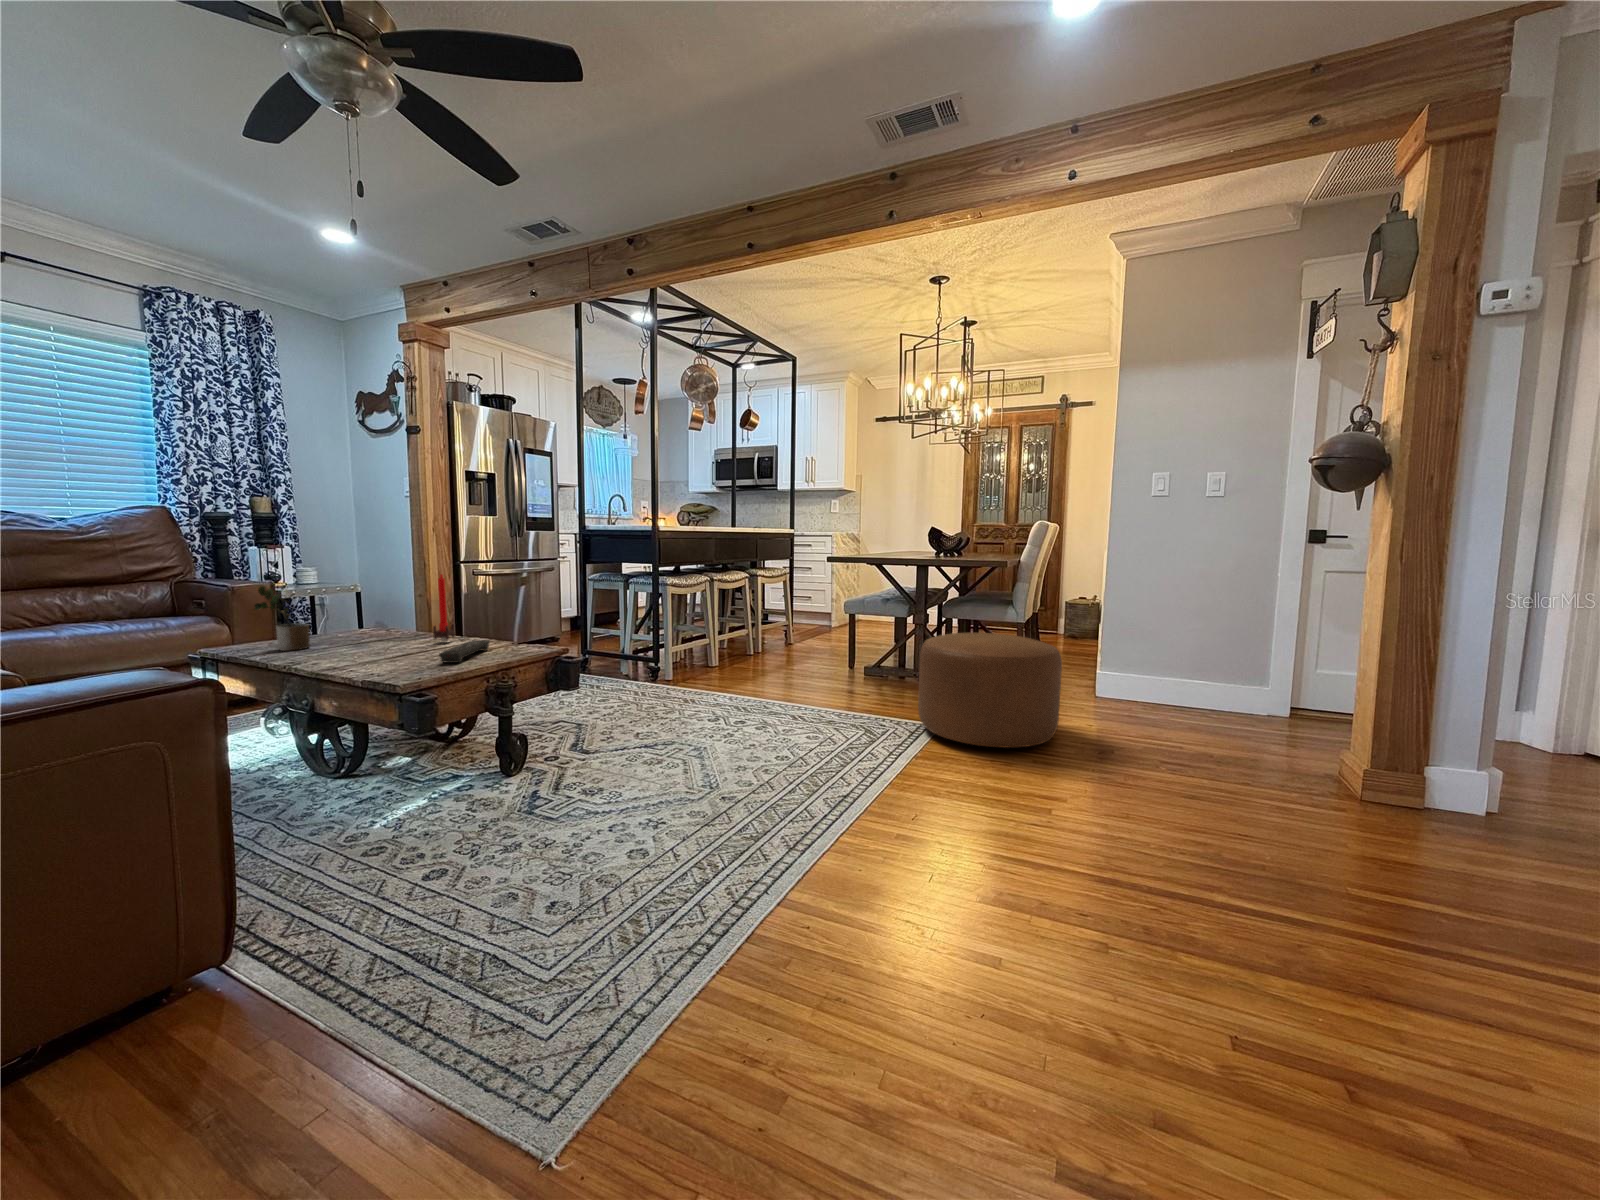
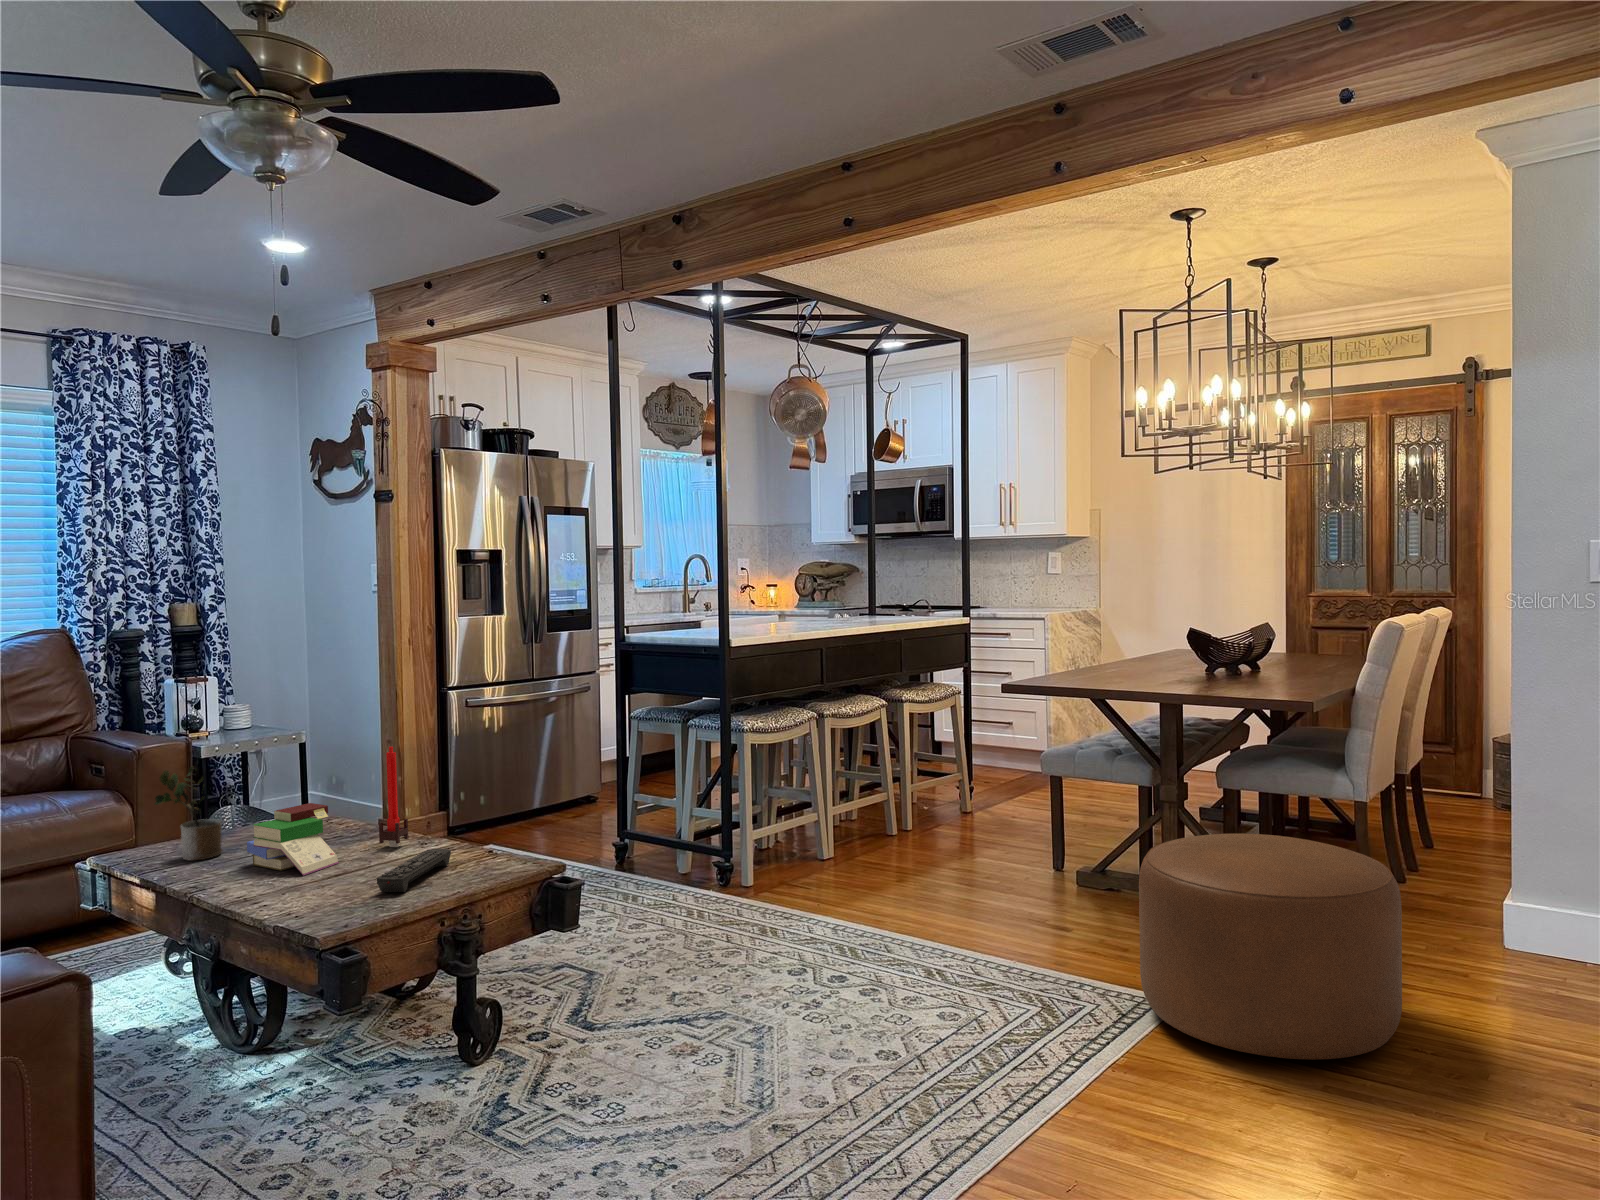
book: none [332,612,405,657] -> present [247,803,339,876]

